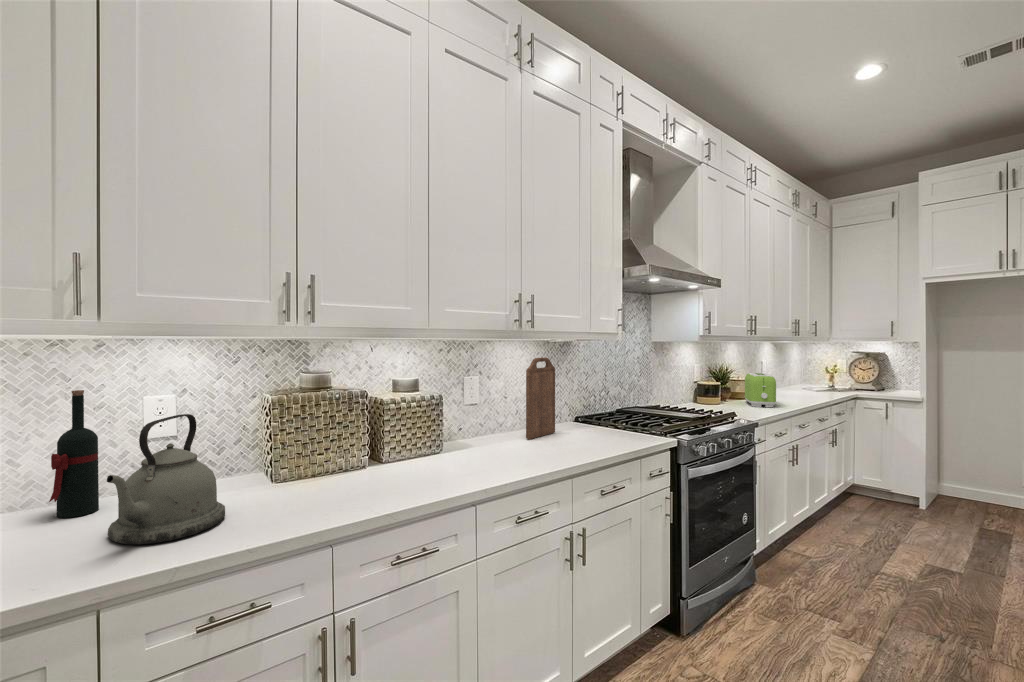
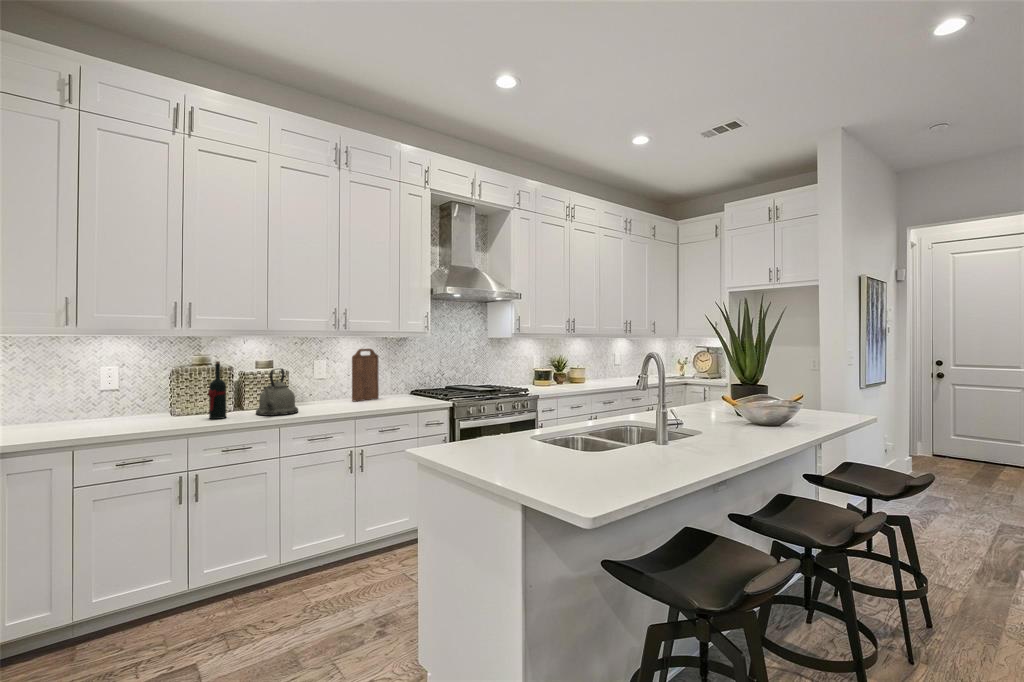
toaster: present [745,373,776,407] -> none [562,362,585,388]
wine bottle: present [49,390,99,518] -> present [208,361,226,419]
kettle: present [107,414,225,545] -> present [256,369,298,416]

